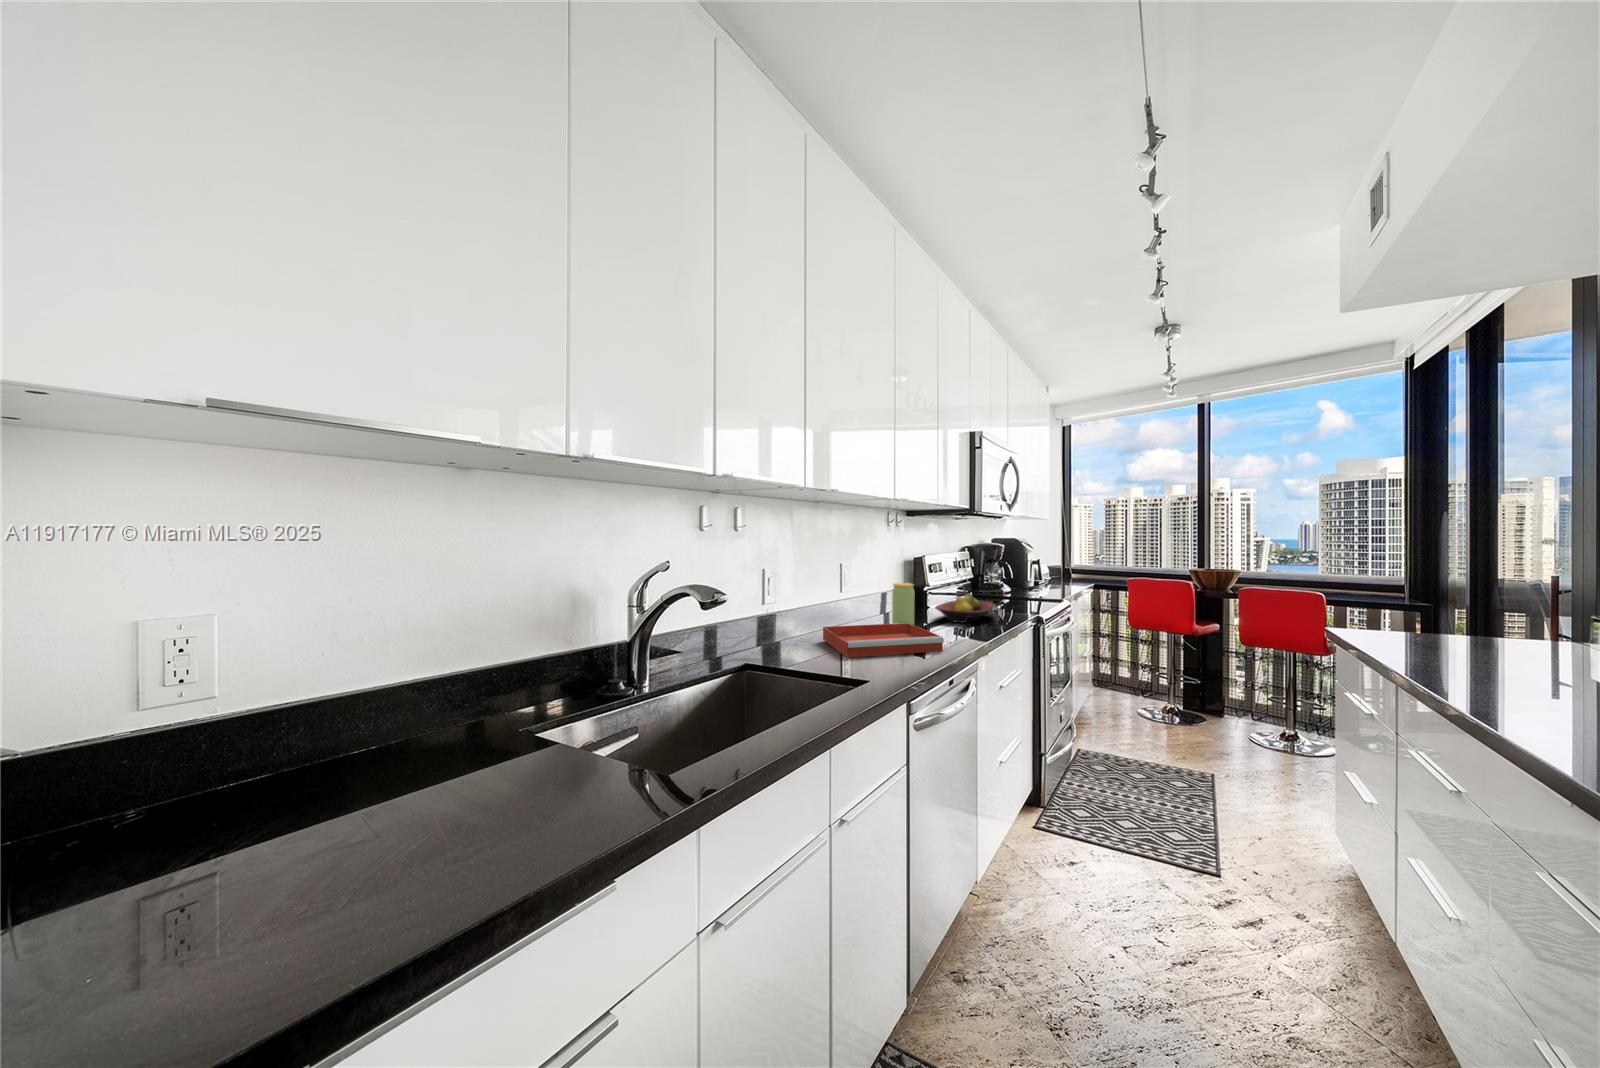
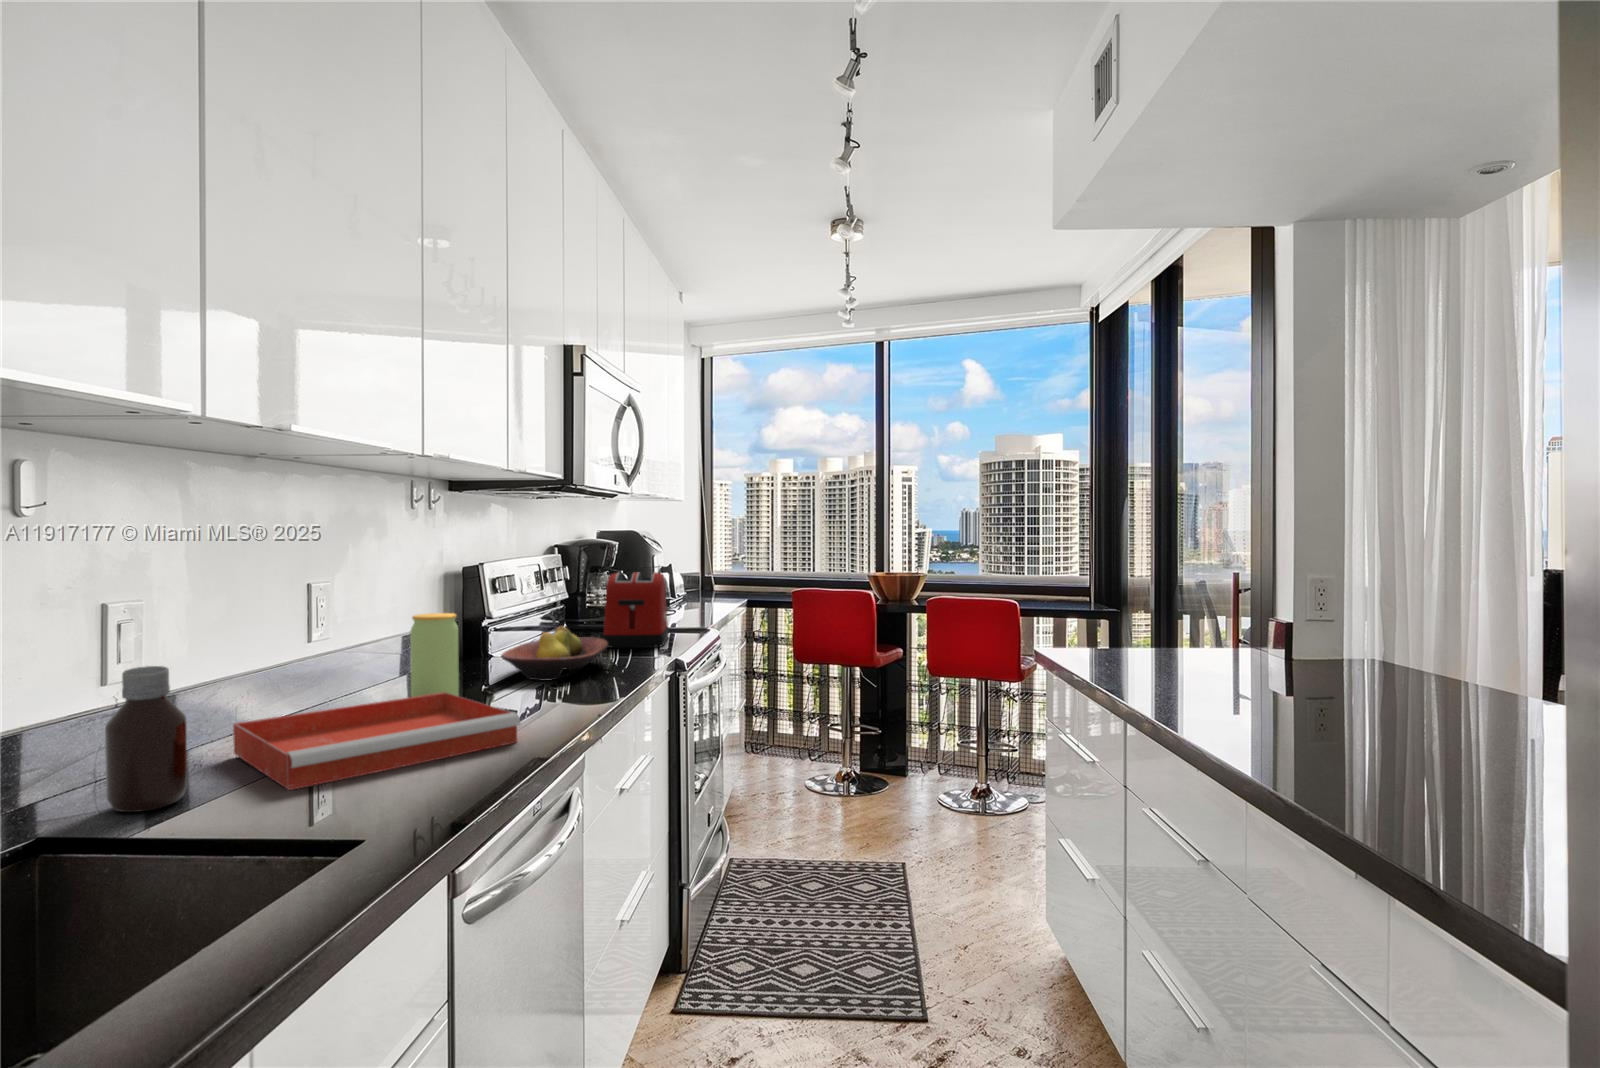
toaster: none [993,564,1036,610] -> present [602,572,669,648]
bottle: none [786,600,811,657] -> present [105,666,187,812]

